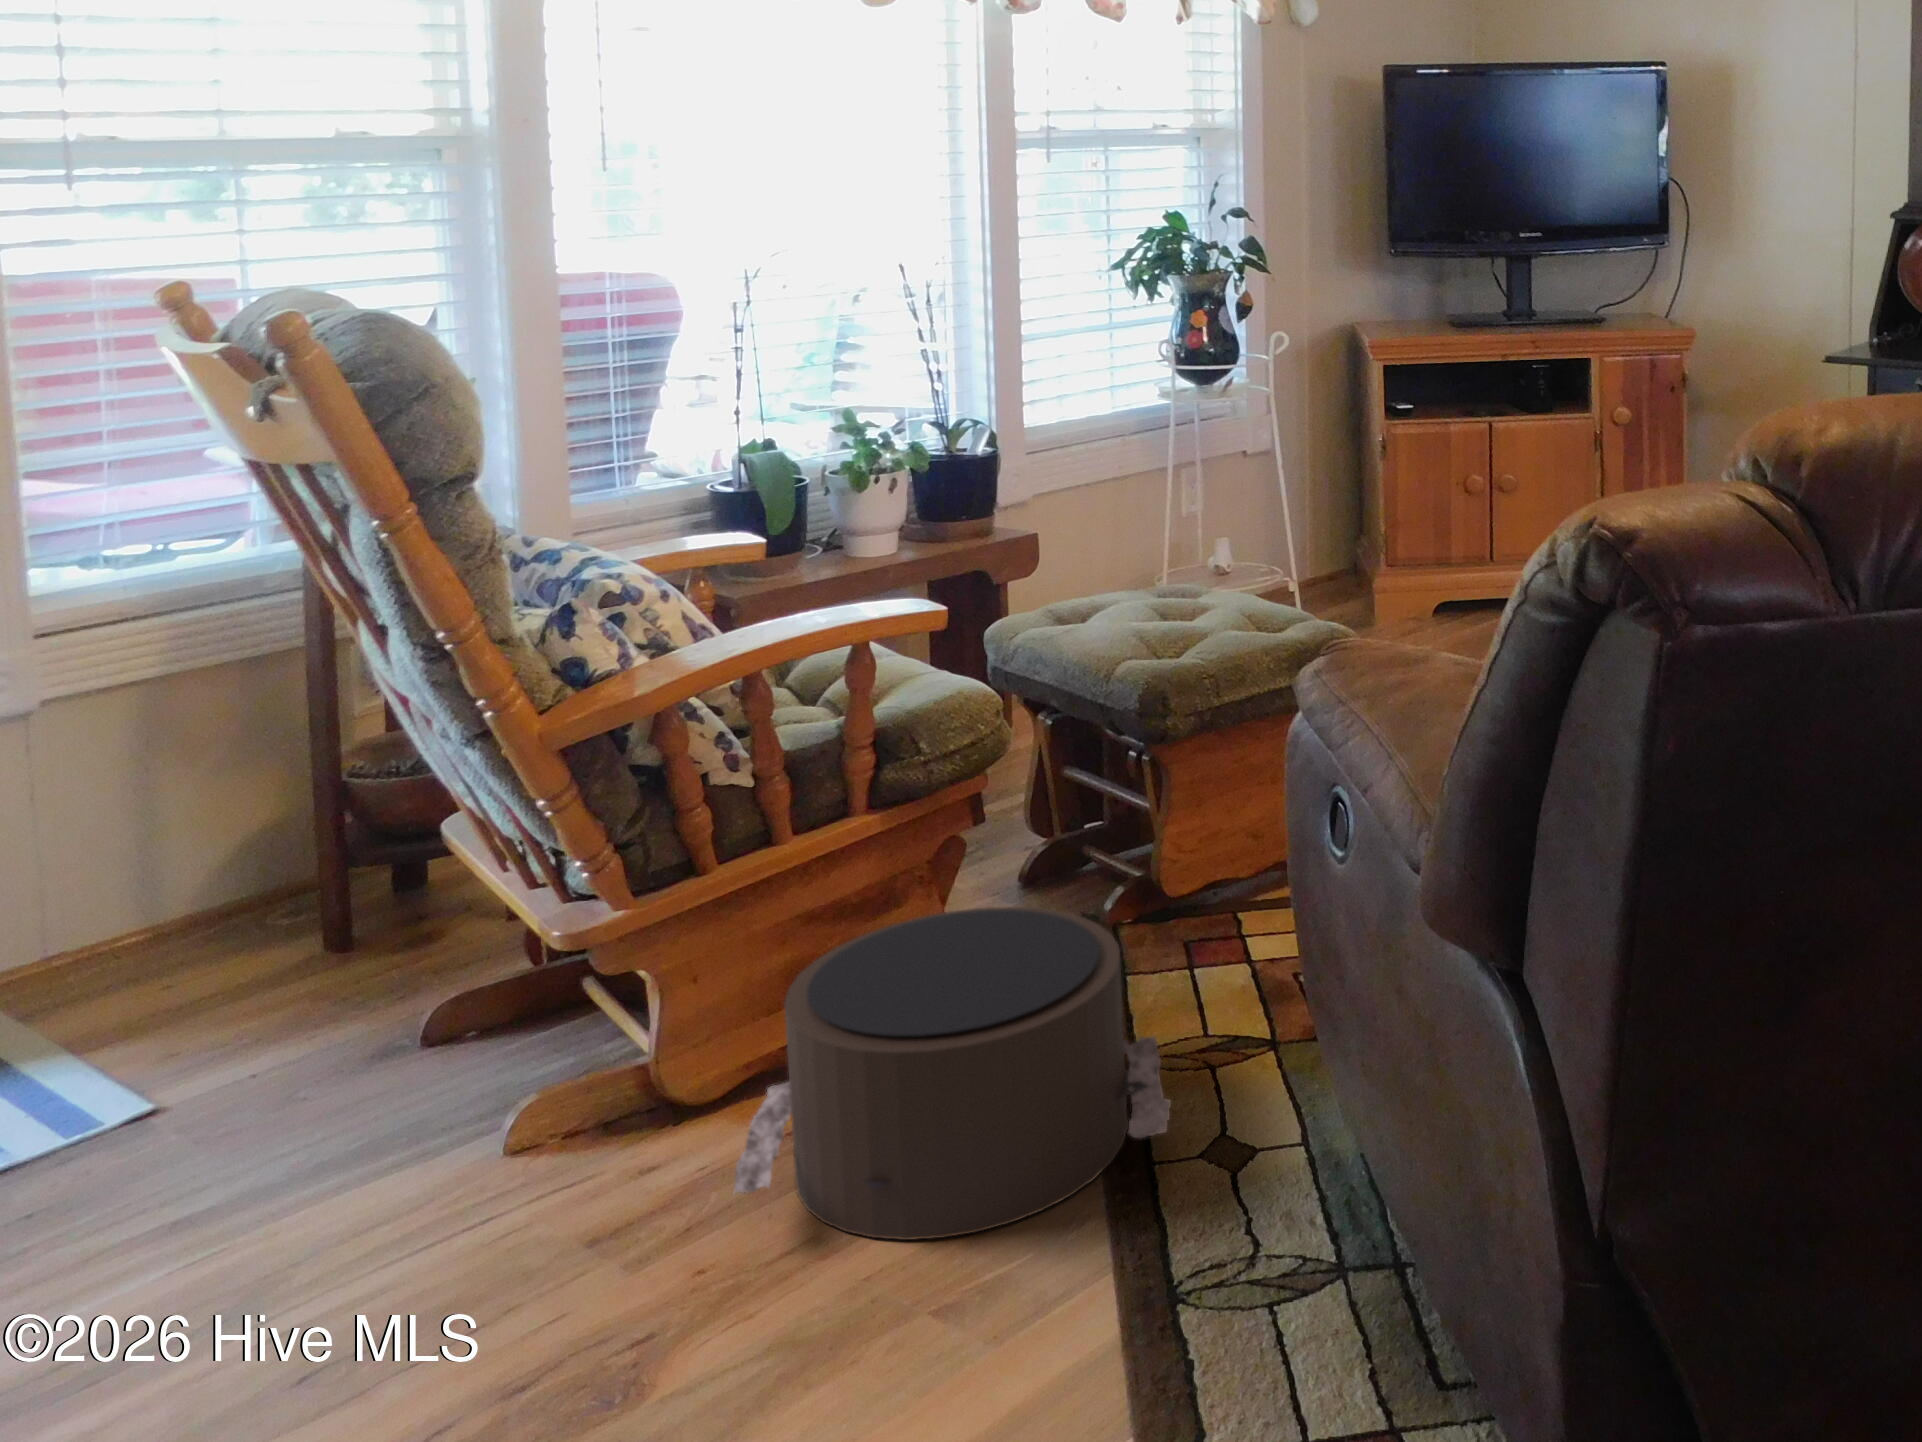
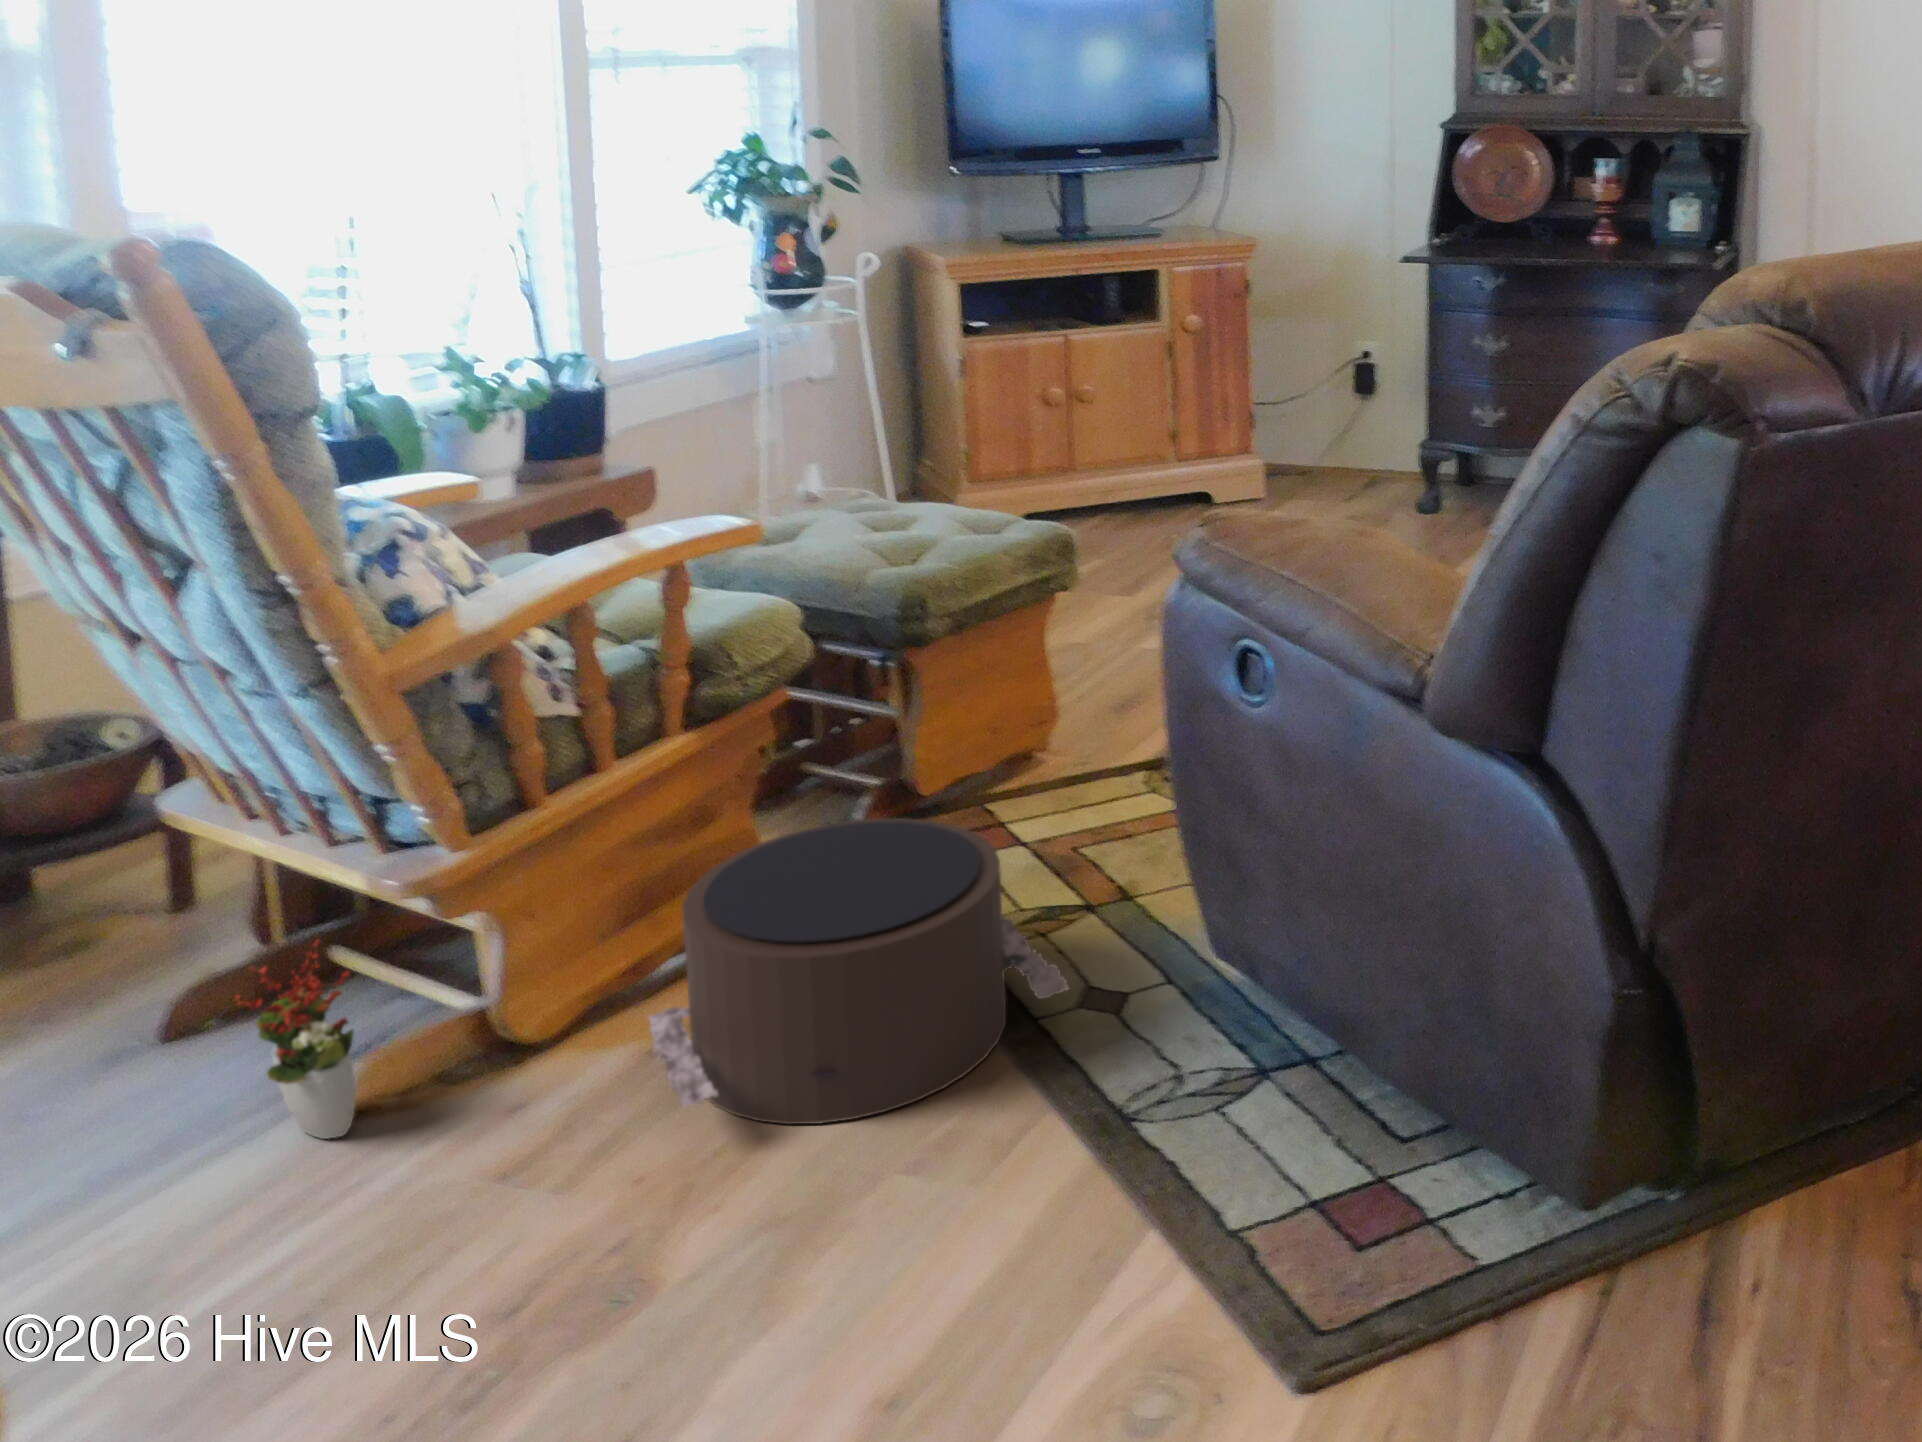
decorative plant: none [397,959,511,1160] -> present [235,941,355,1139]

